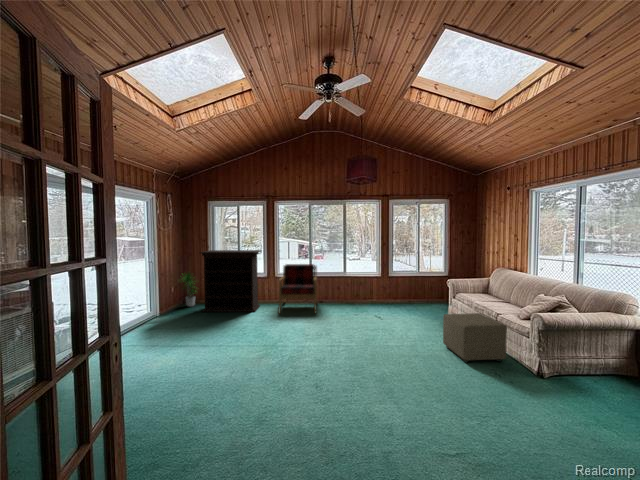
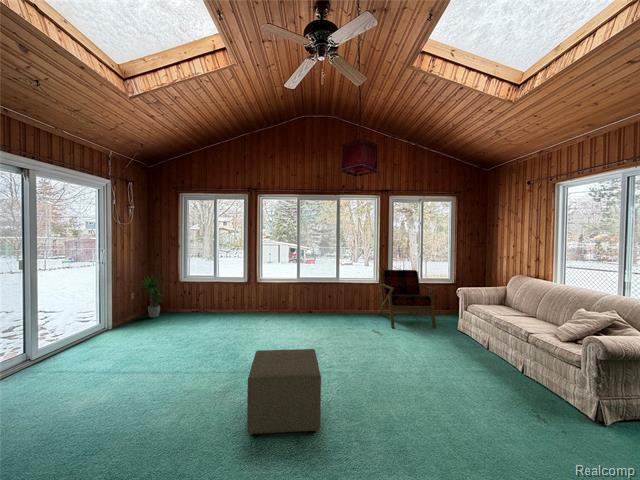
bookshelf: present [200,250,260,312] -> none [164,251,240,325]
armchair: present [278,264,317,313] -> present [379,270,436,329]
ottoman: present [443,313,507,363] -> present [247,349,321,437]

